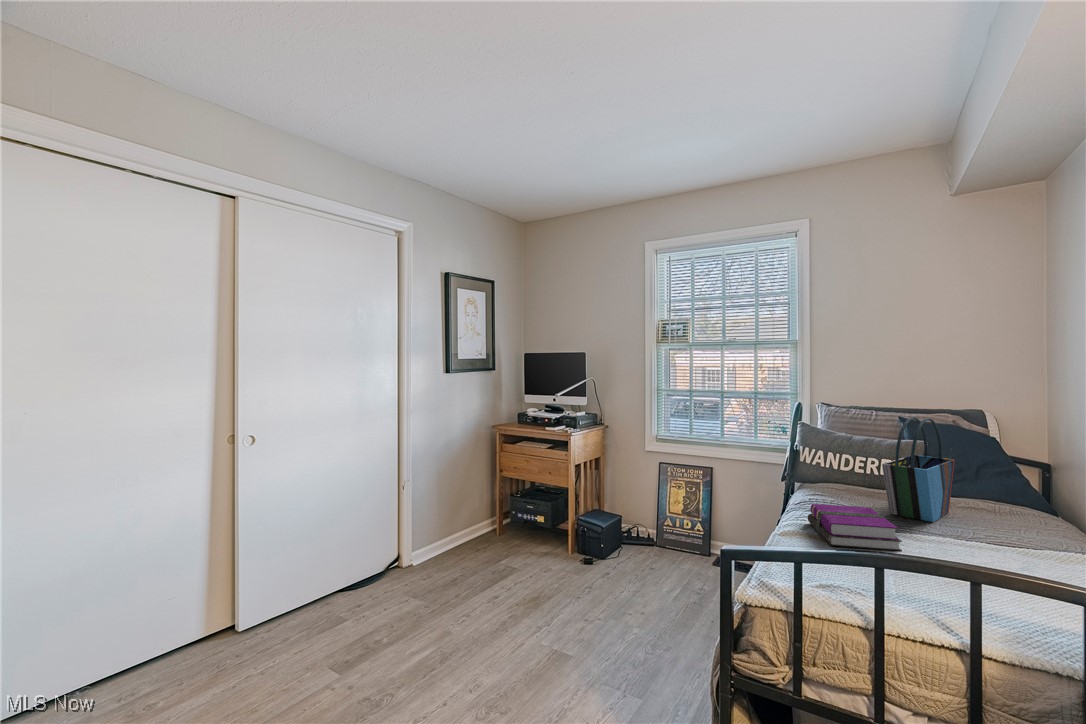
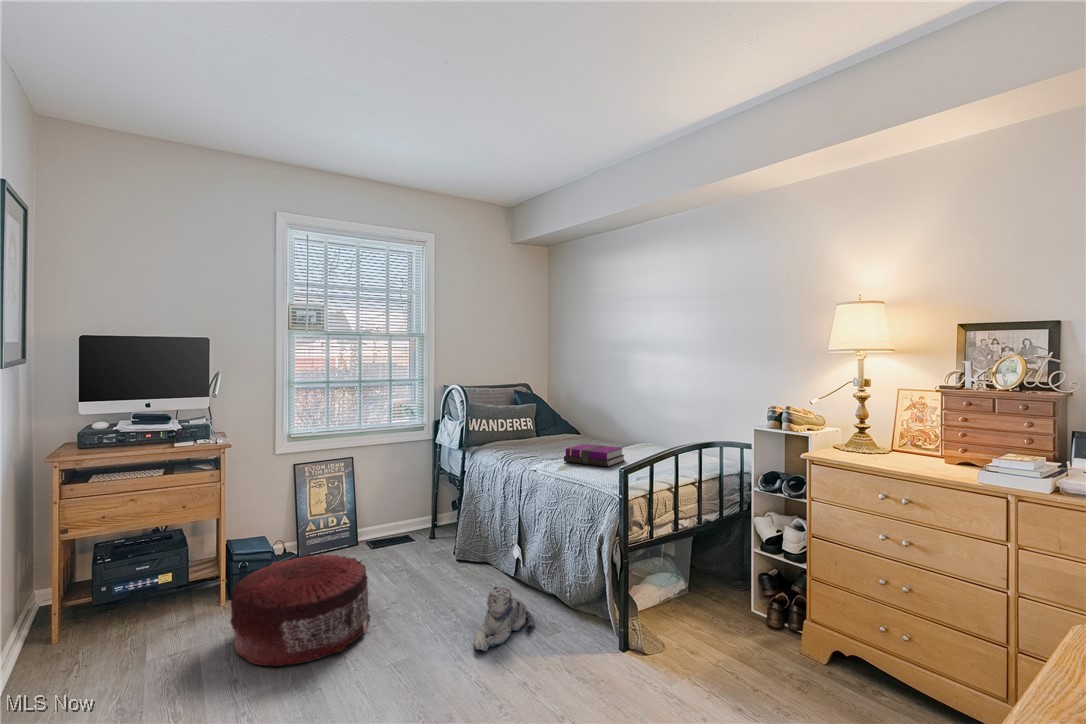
tote bag: present [882,417,955,522] -> none [551,386,593,449]
pouf: none [498,527,598,610] -> present [231,553,370,667]
plush toy: none [578,621,683,697] -> present [474,586,534,651]

